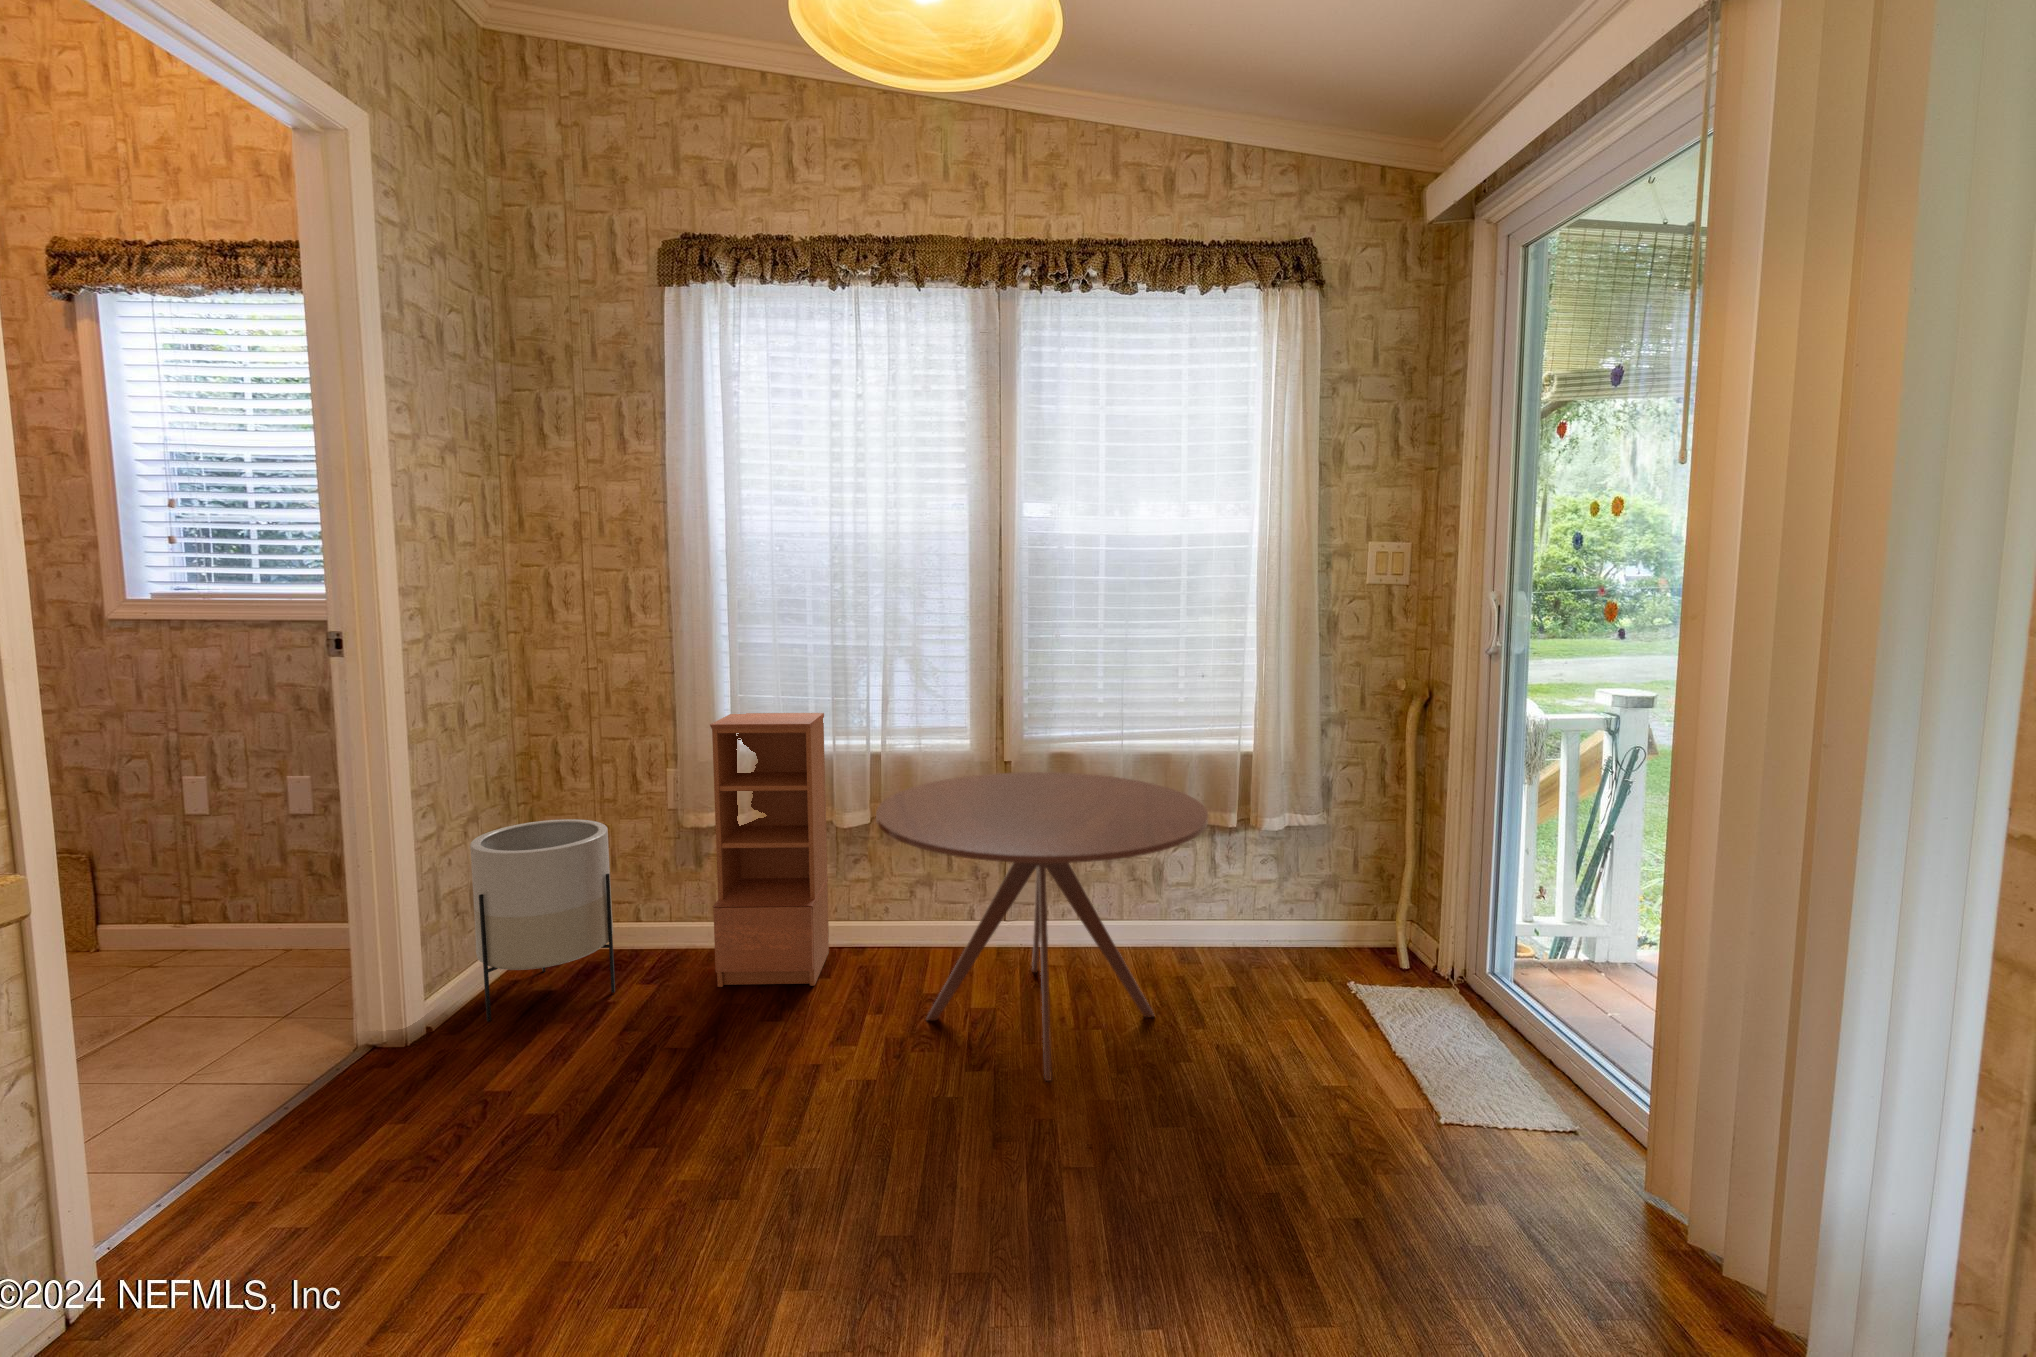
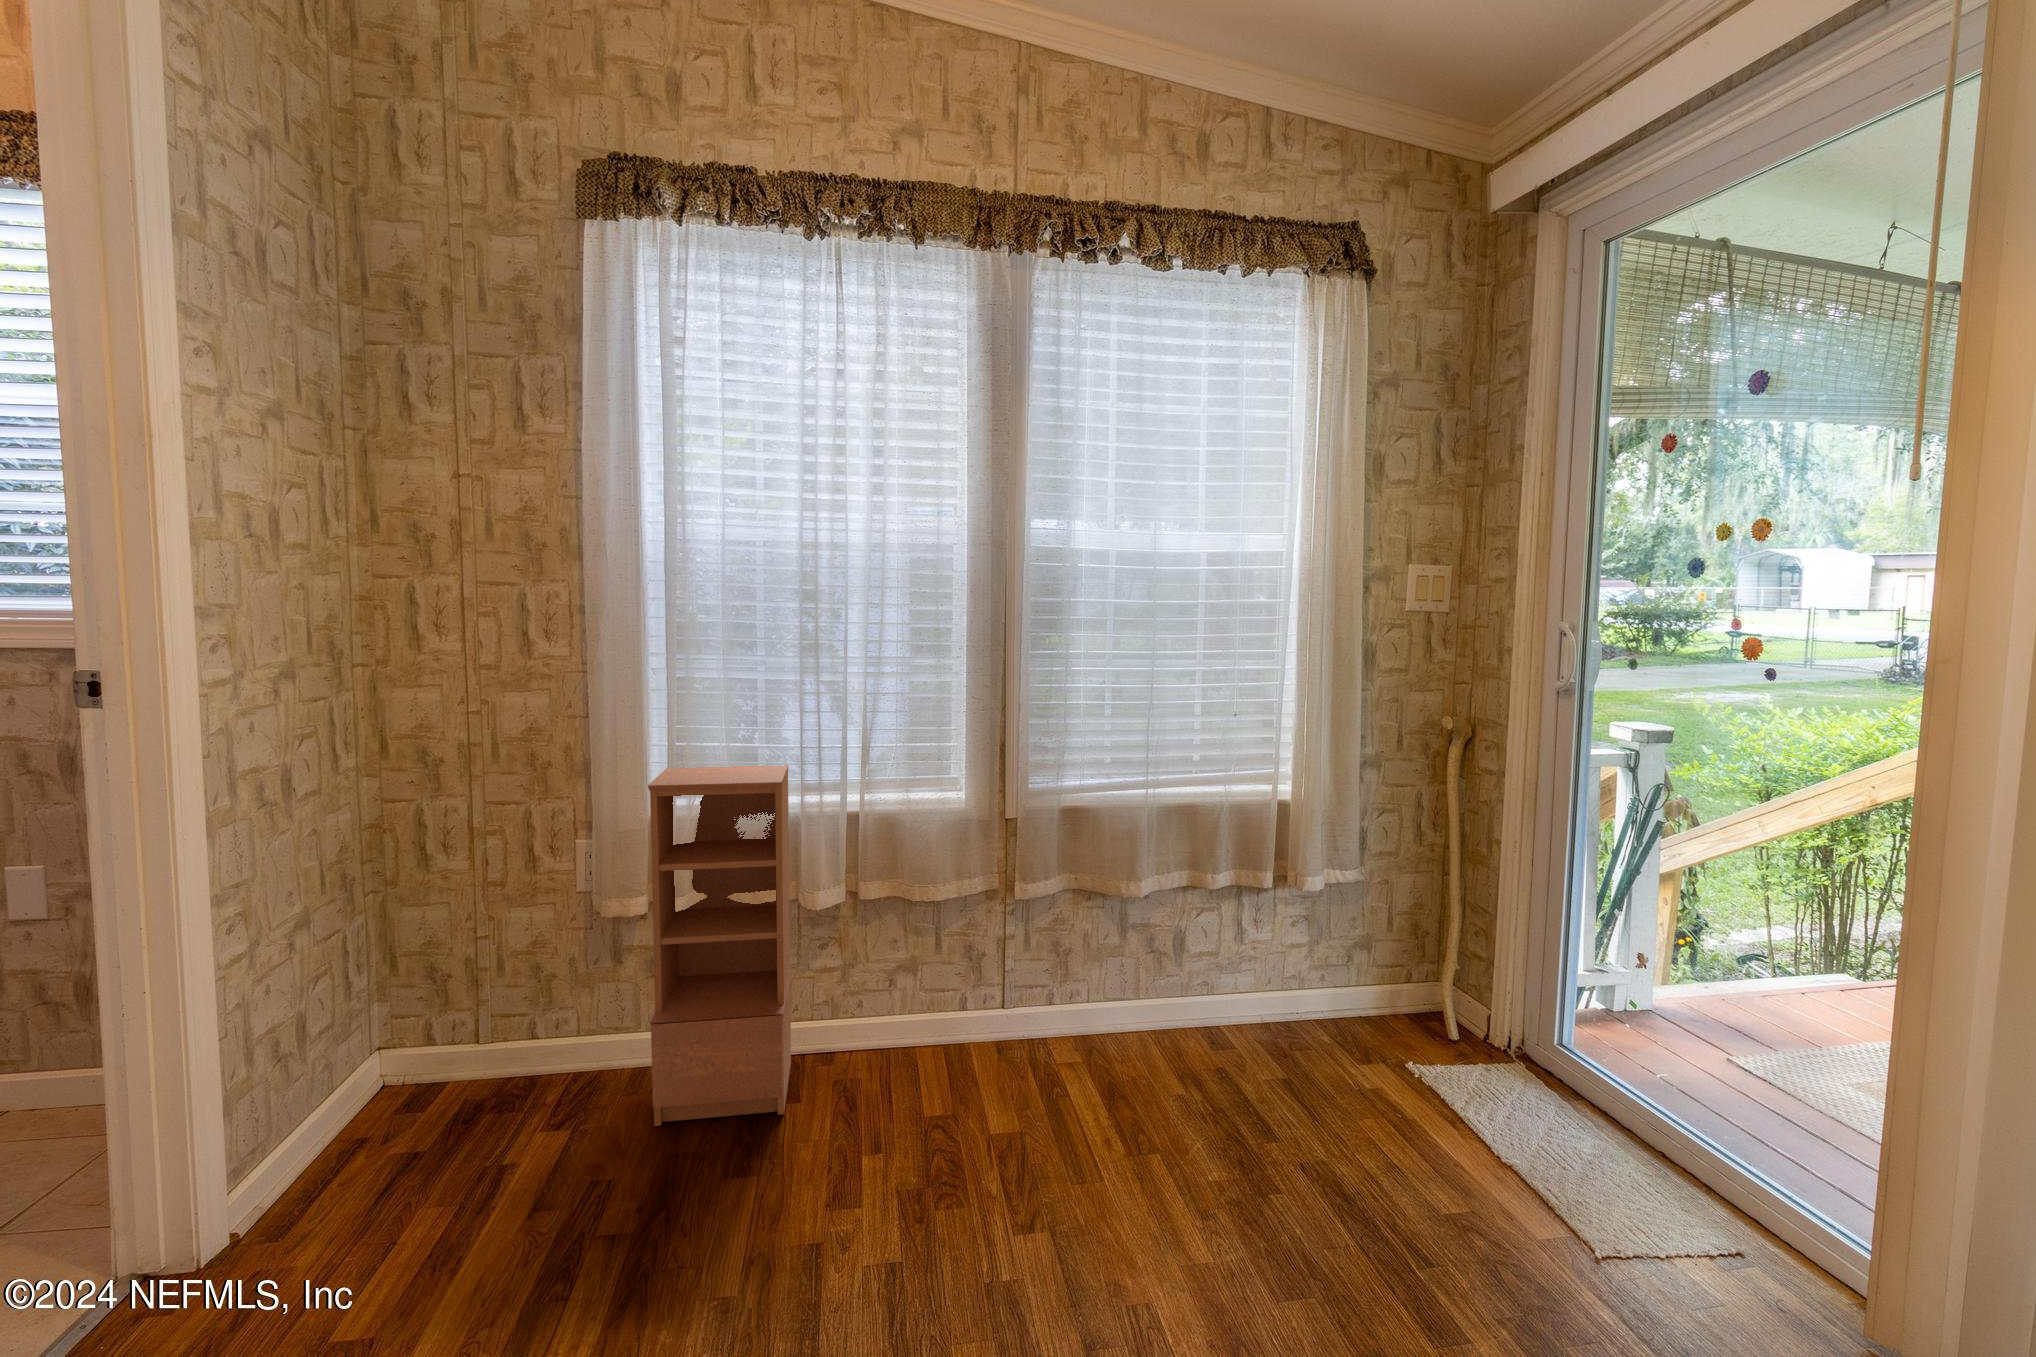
round table: present [876,772,1208,1081] -> none [882,830,1294,1239]
planter: present [470,819,615,1022] -> none [301,913,512,1212]

